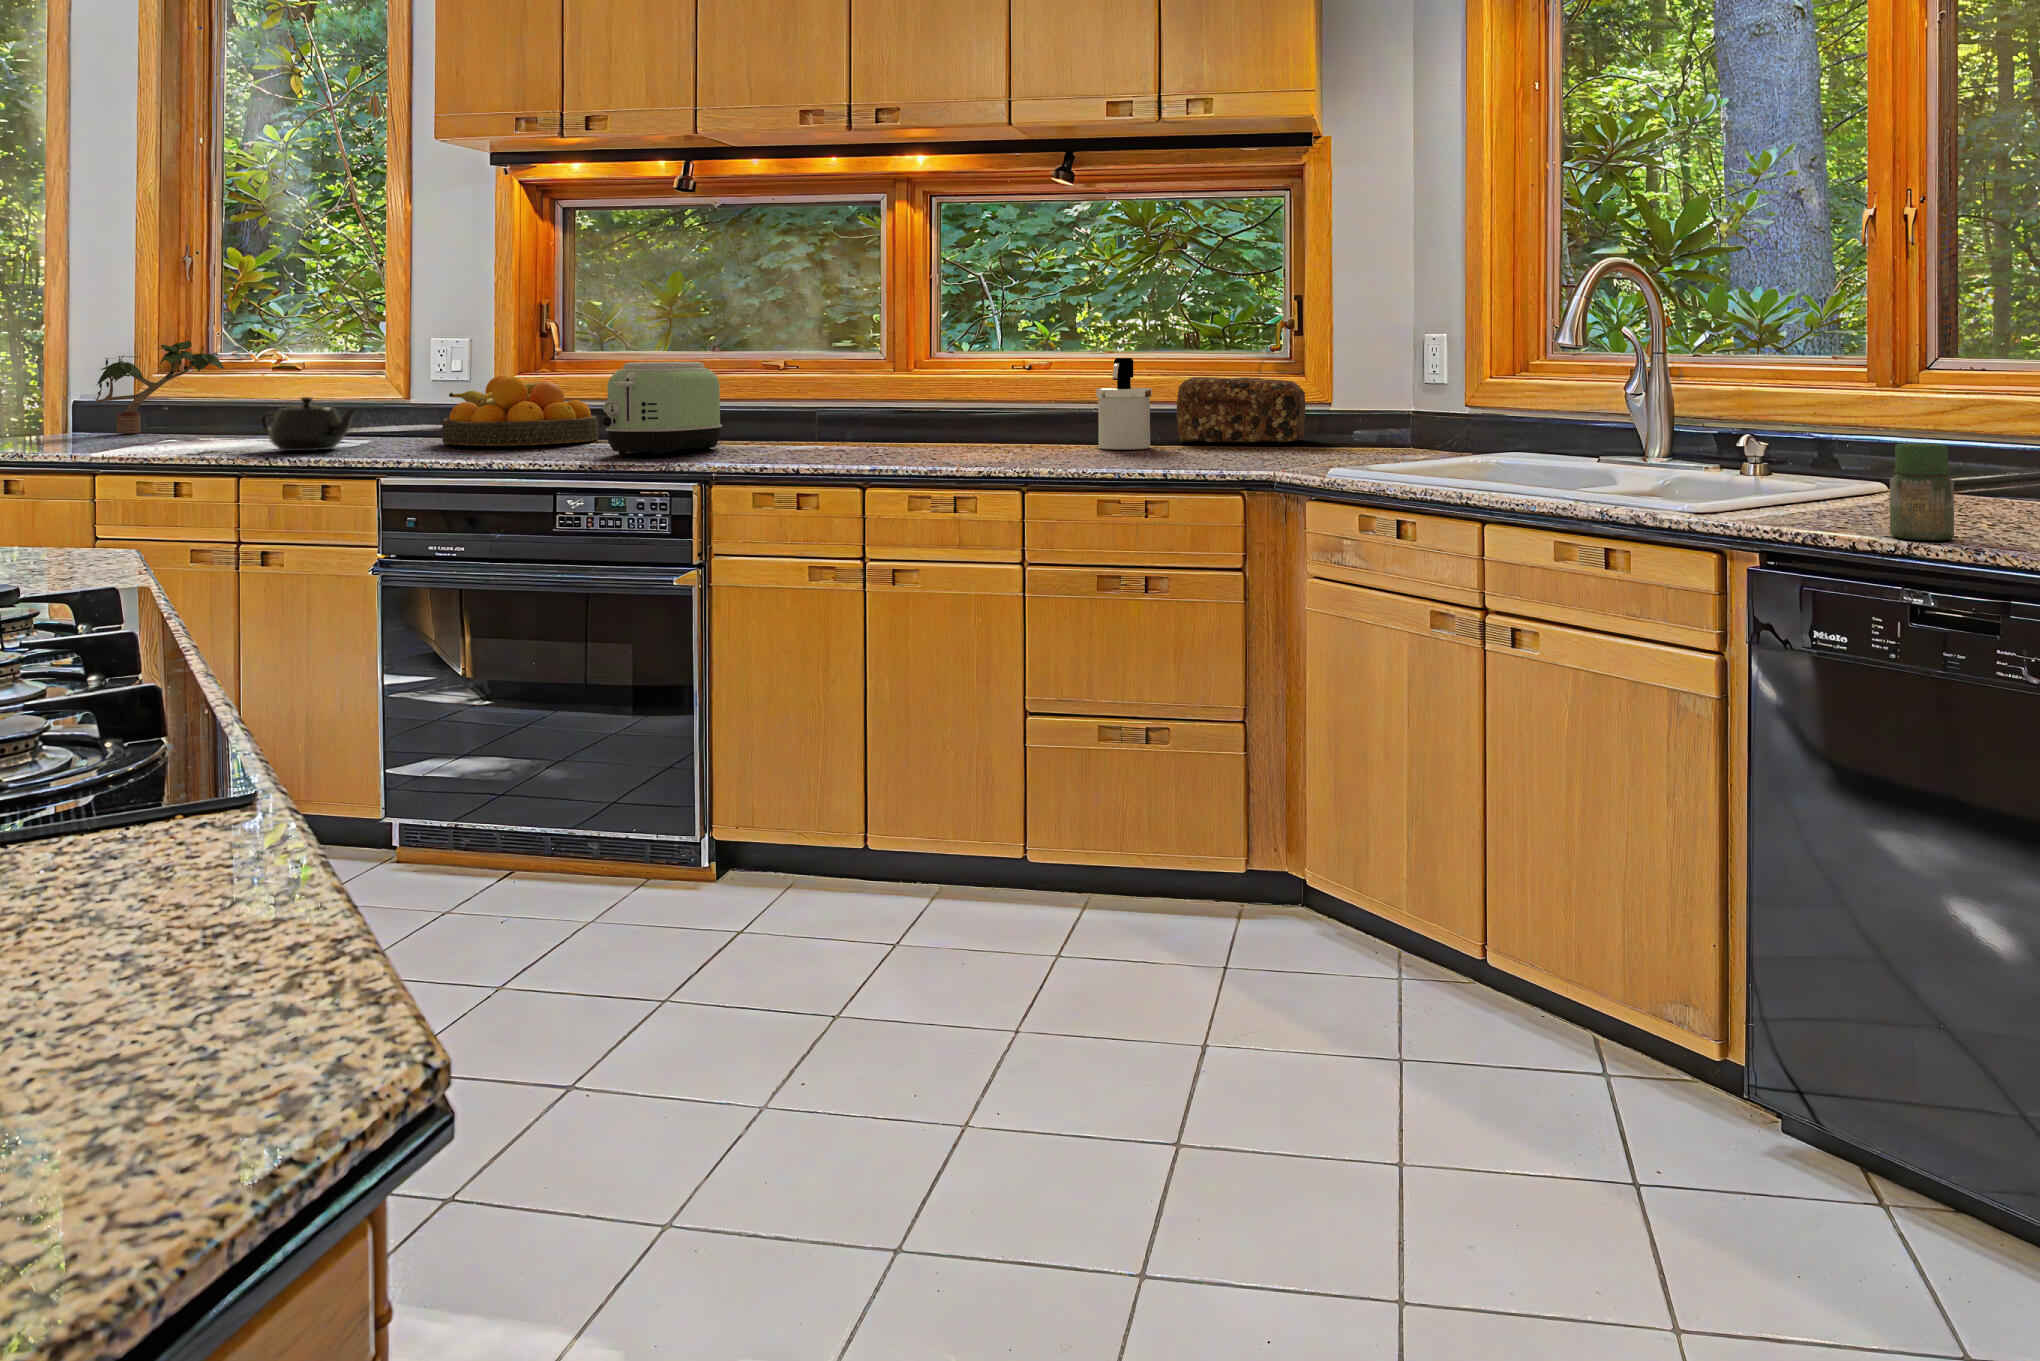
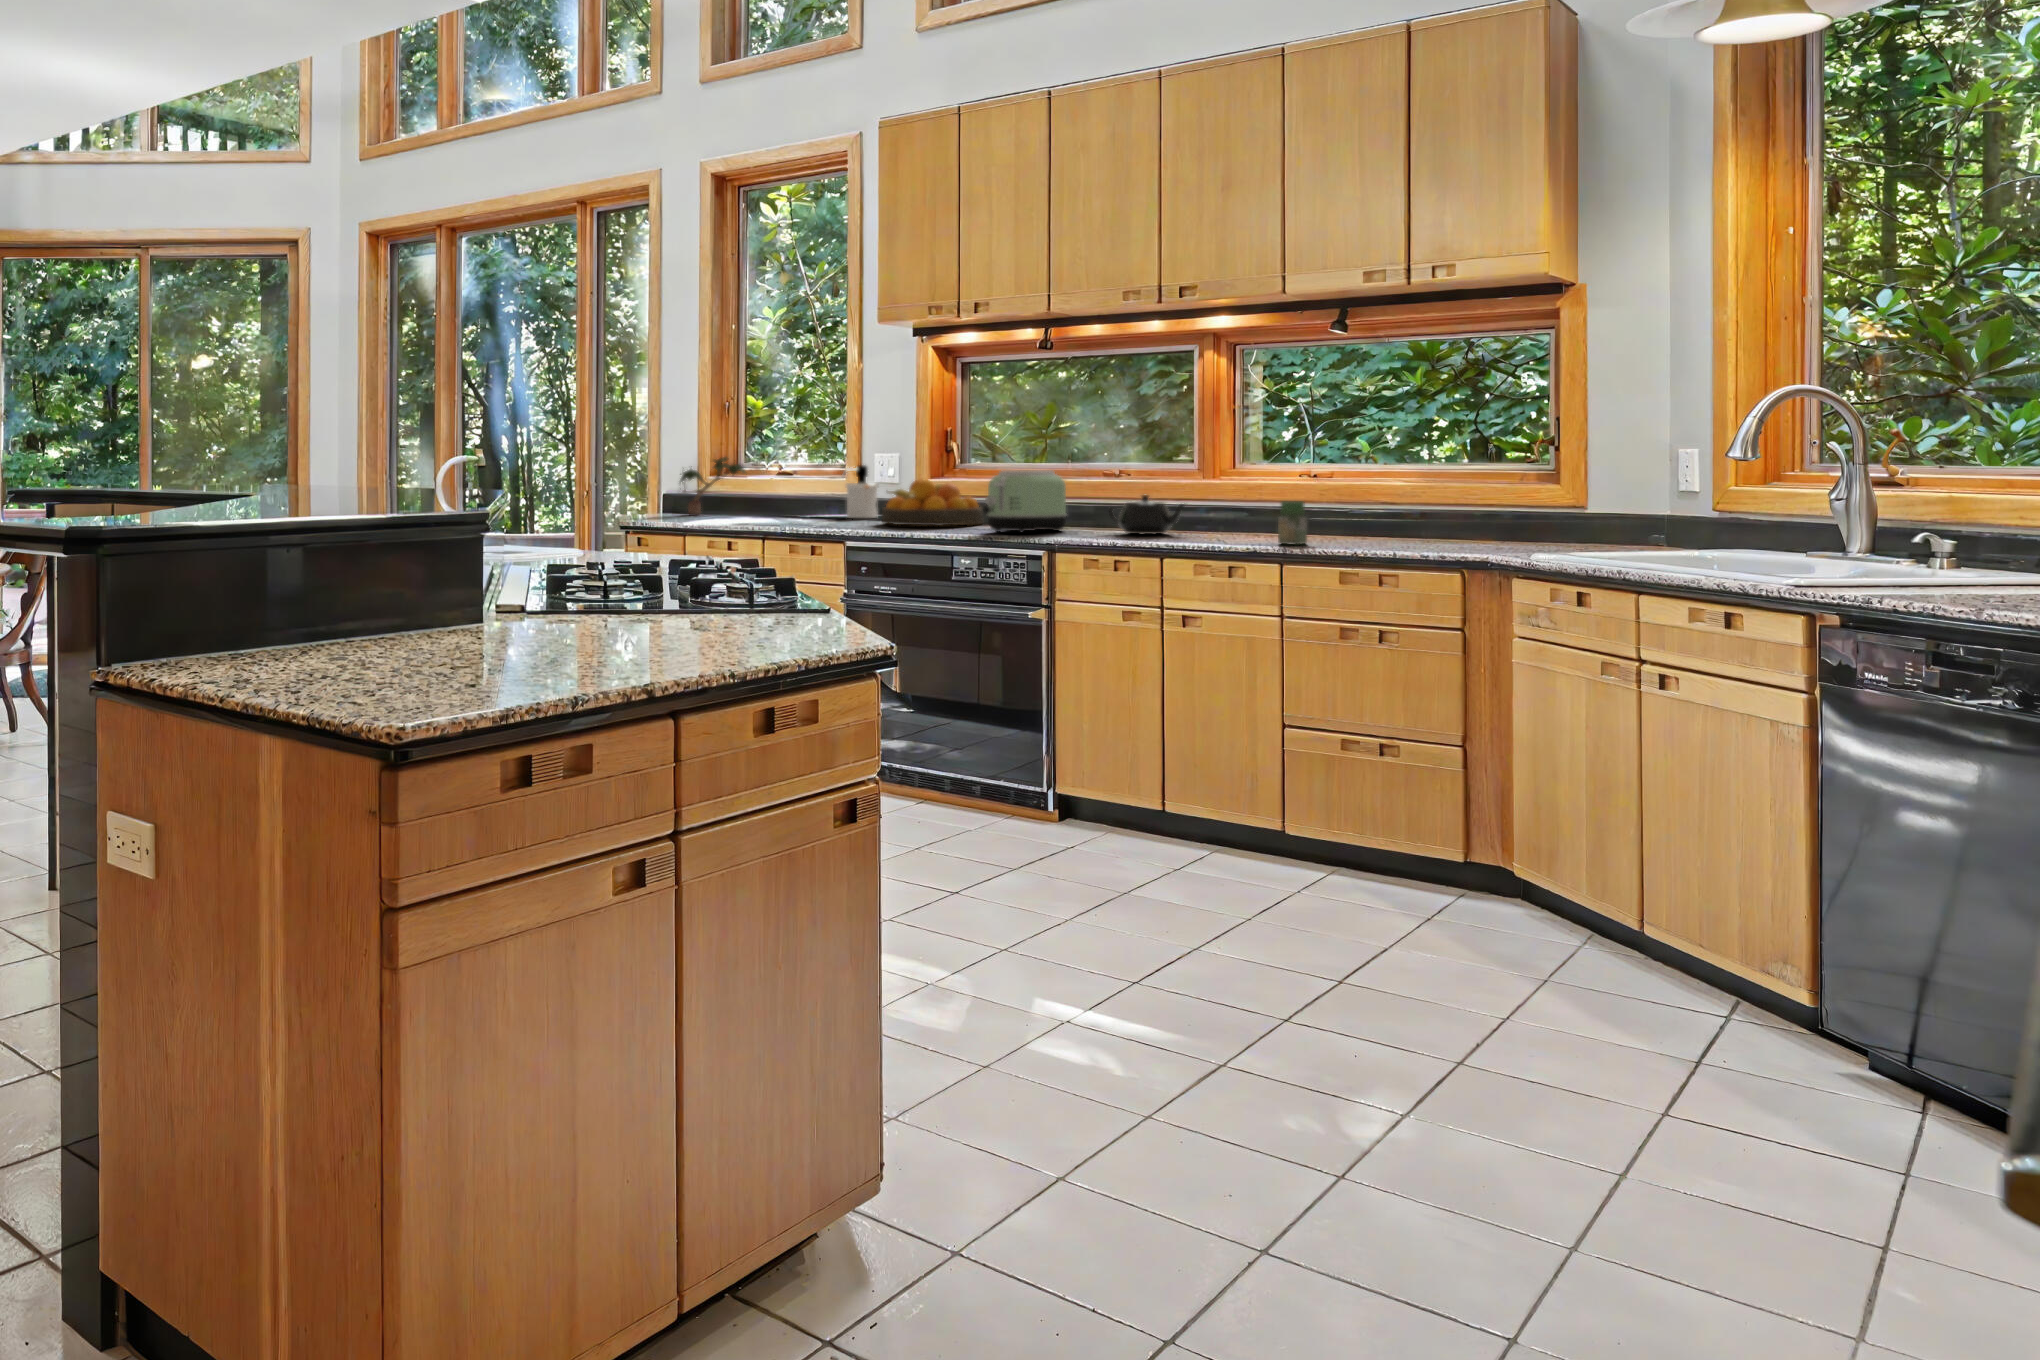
soap dispenser: present [1096,358,1152,450] -> present [842,465,878,518]
bread loaf: present [1177,377,1305,442] -> none [1434,483,1562,536]
teapot: present [260,397,357,451] -> present [1109,495,1185,534]
jar: present [1890,443,1954,540] -> present [1278,501,1307,545]

